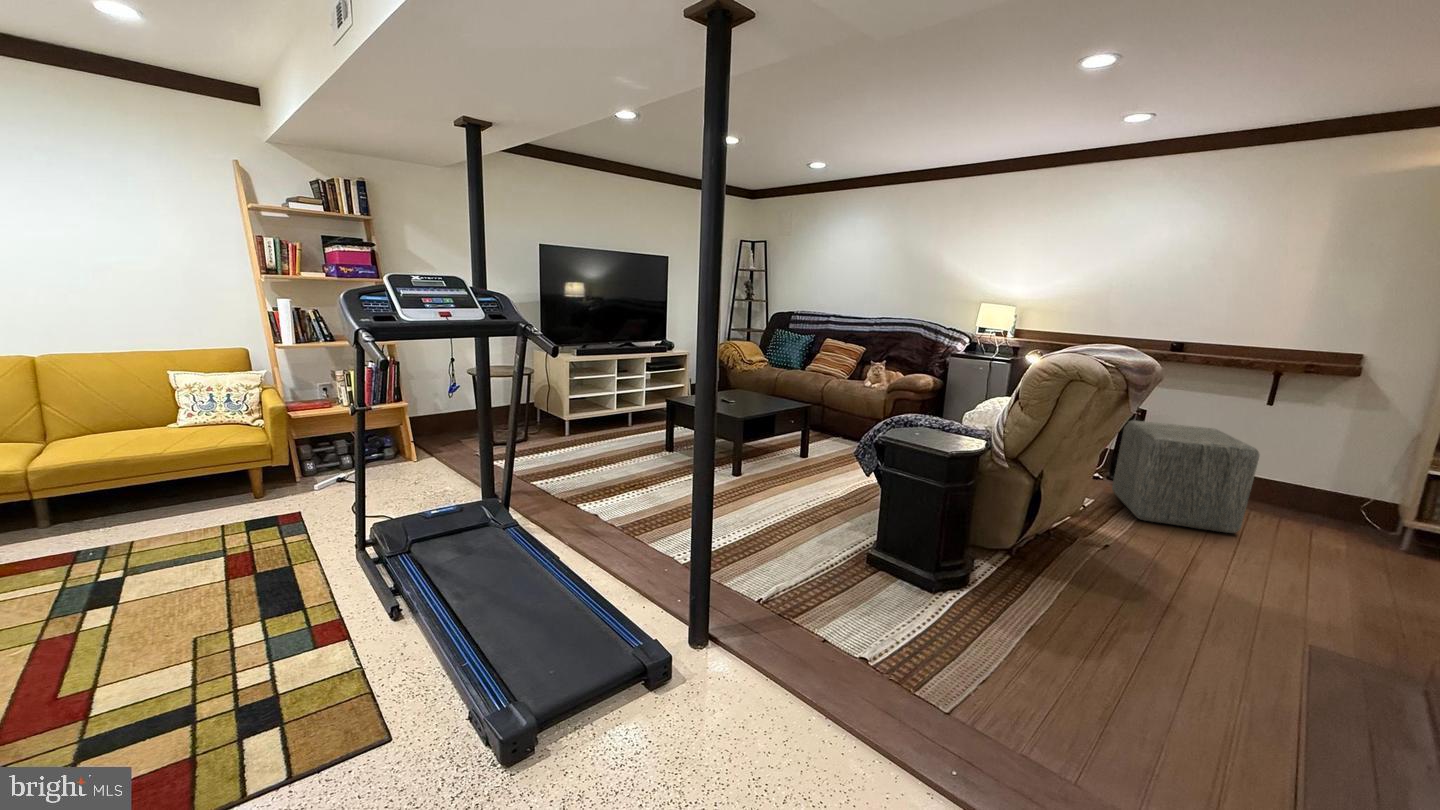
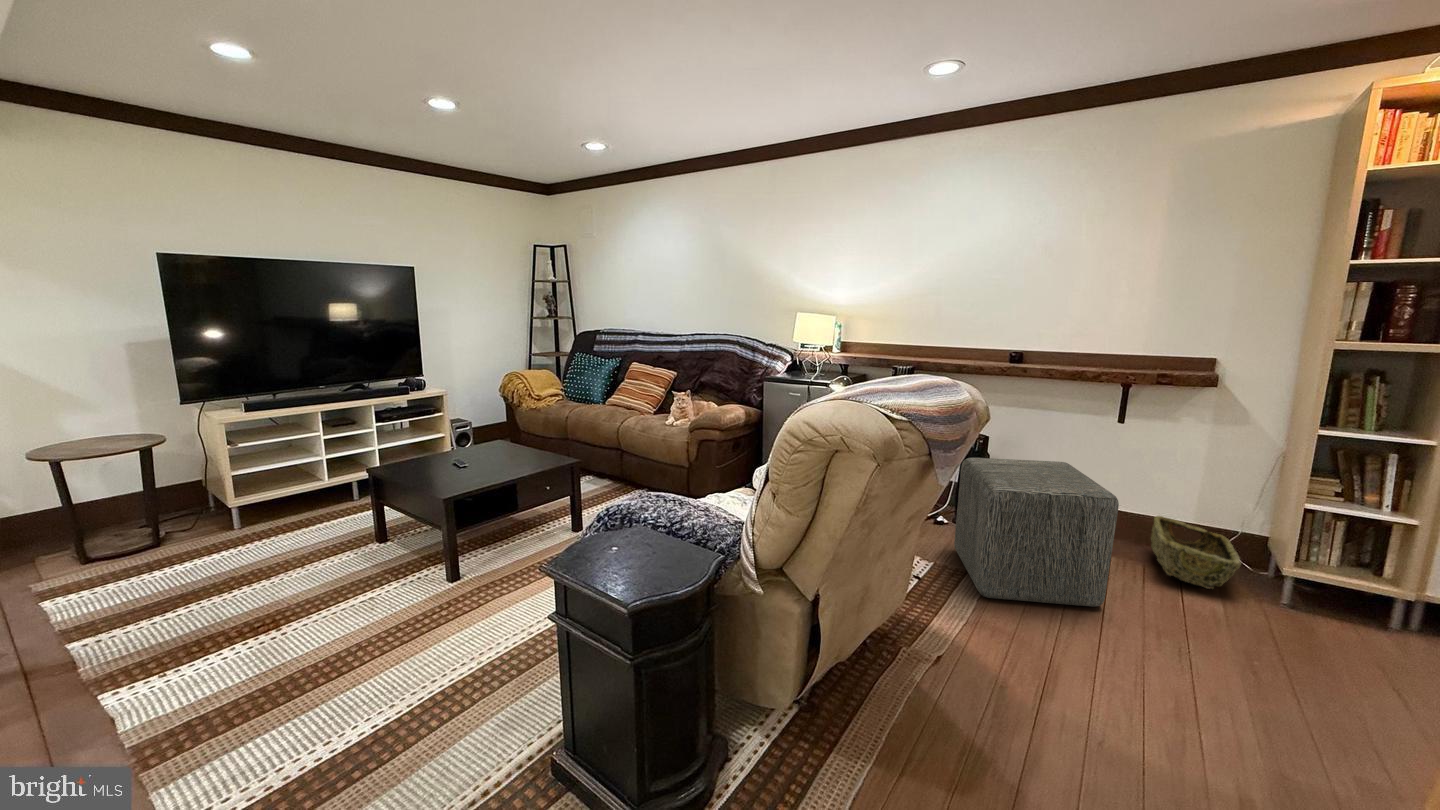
woven basket: none [1287,480,1366,534] -> present [1151,516,1241,589]

